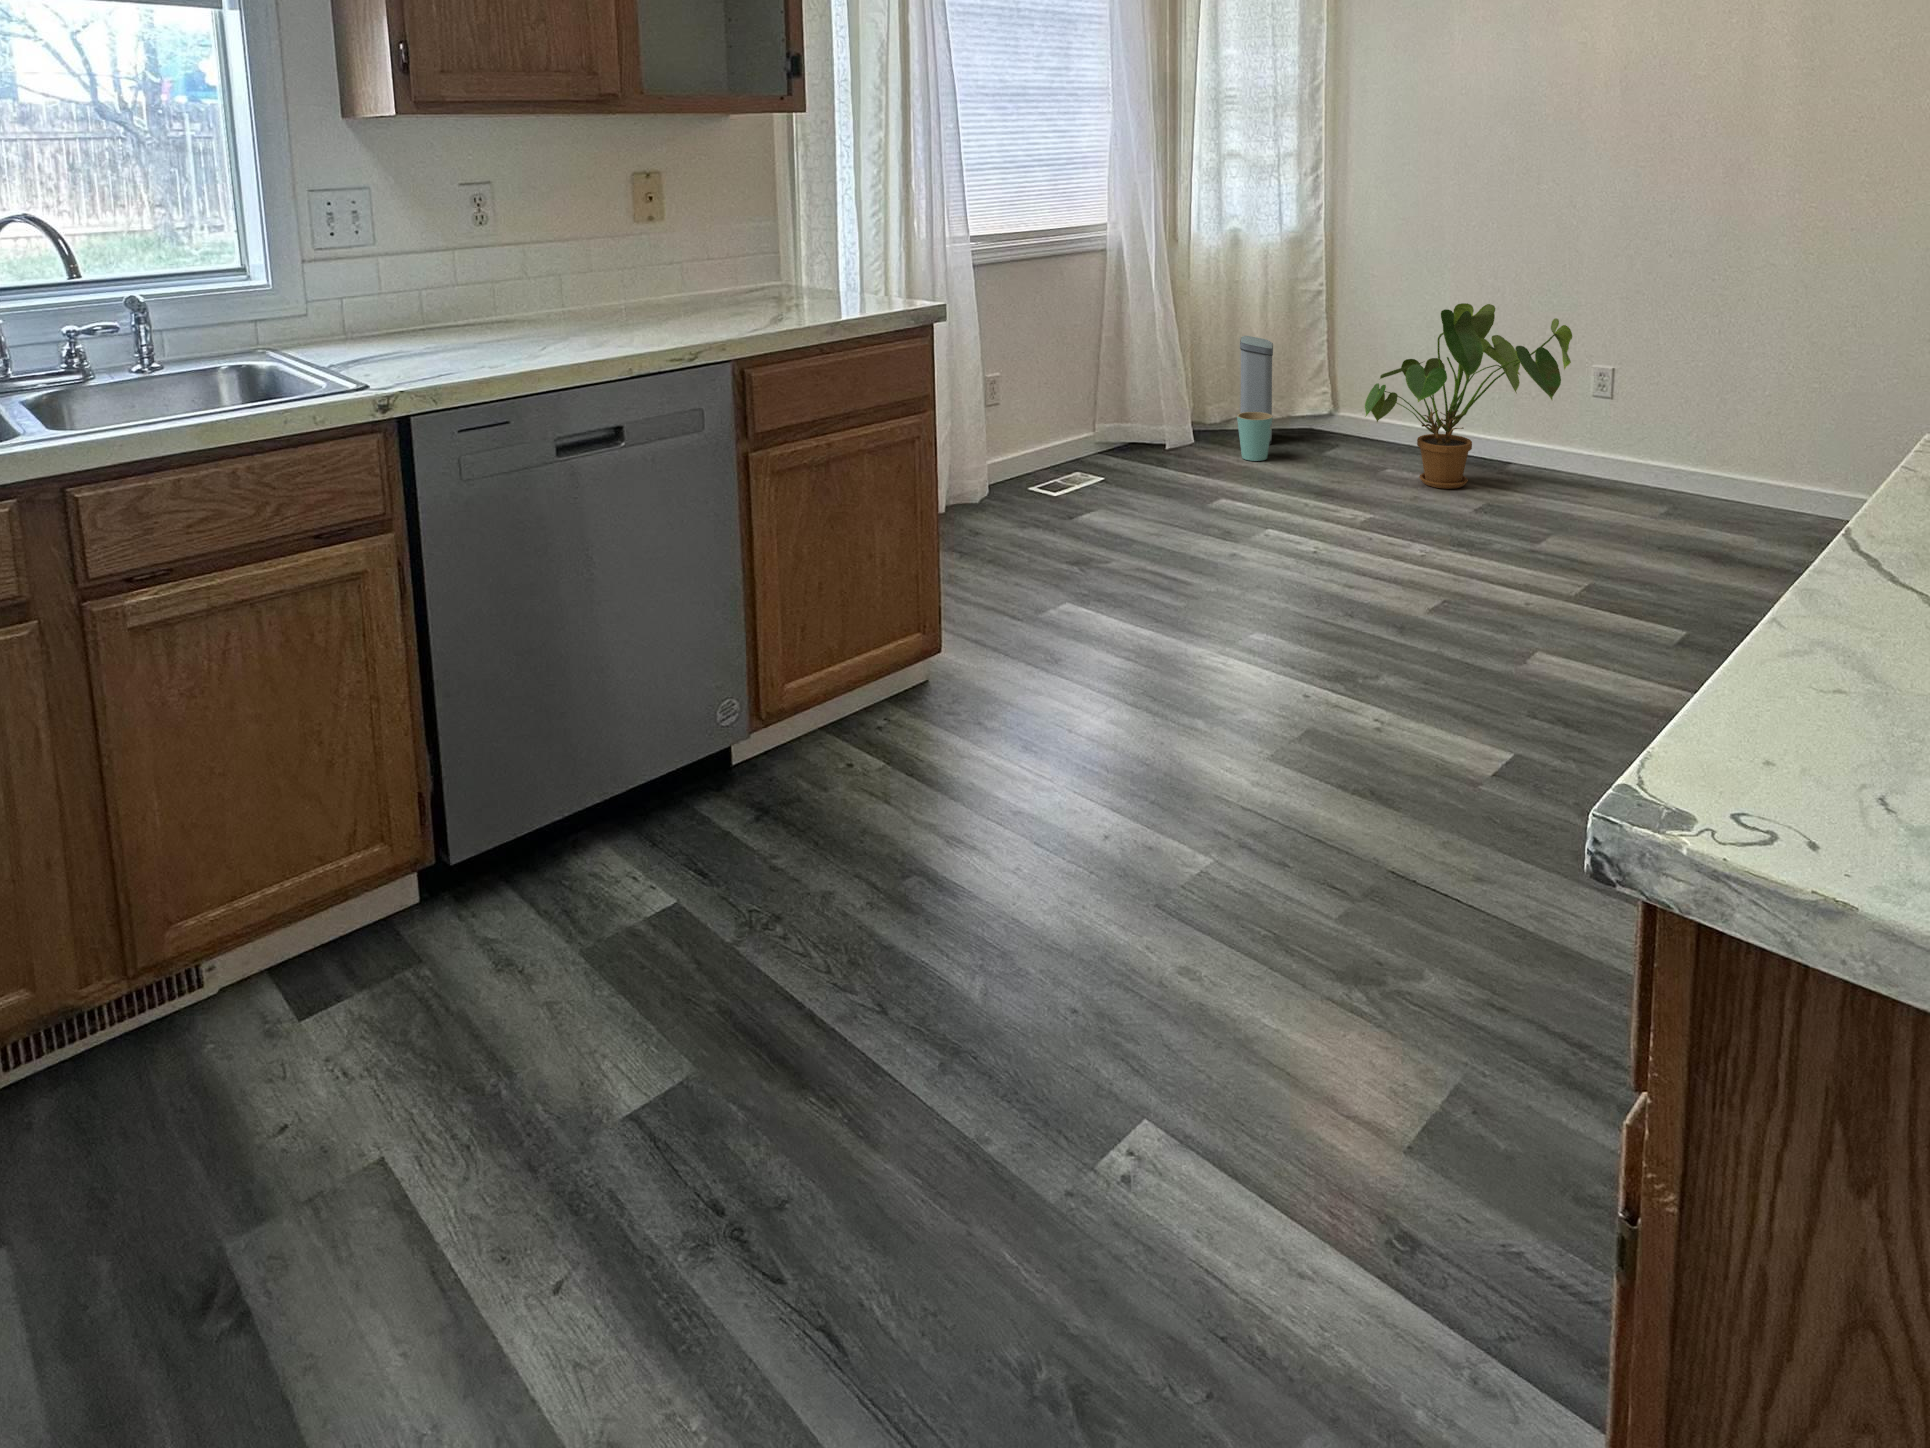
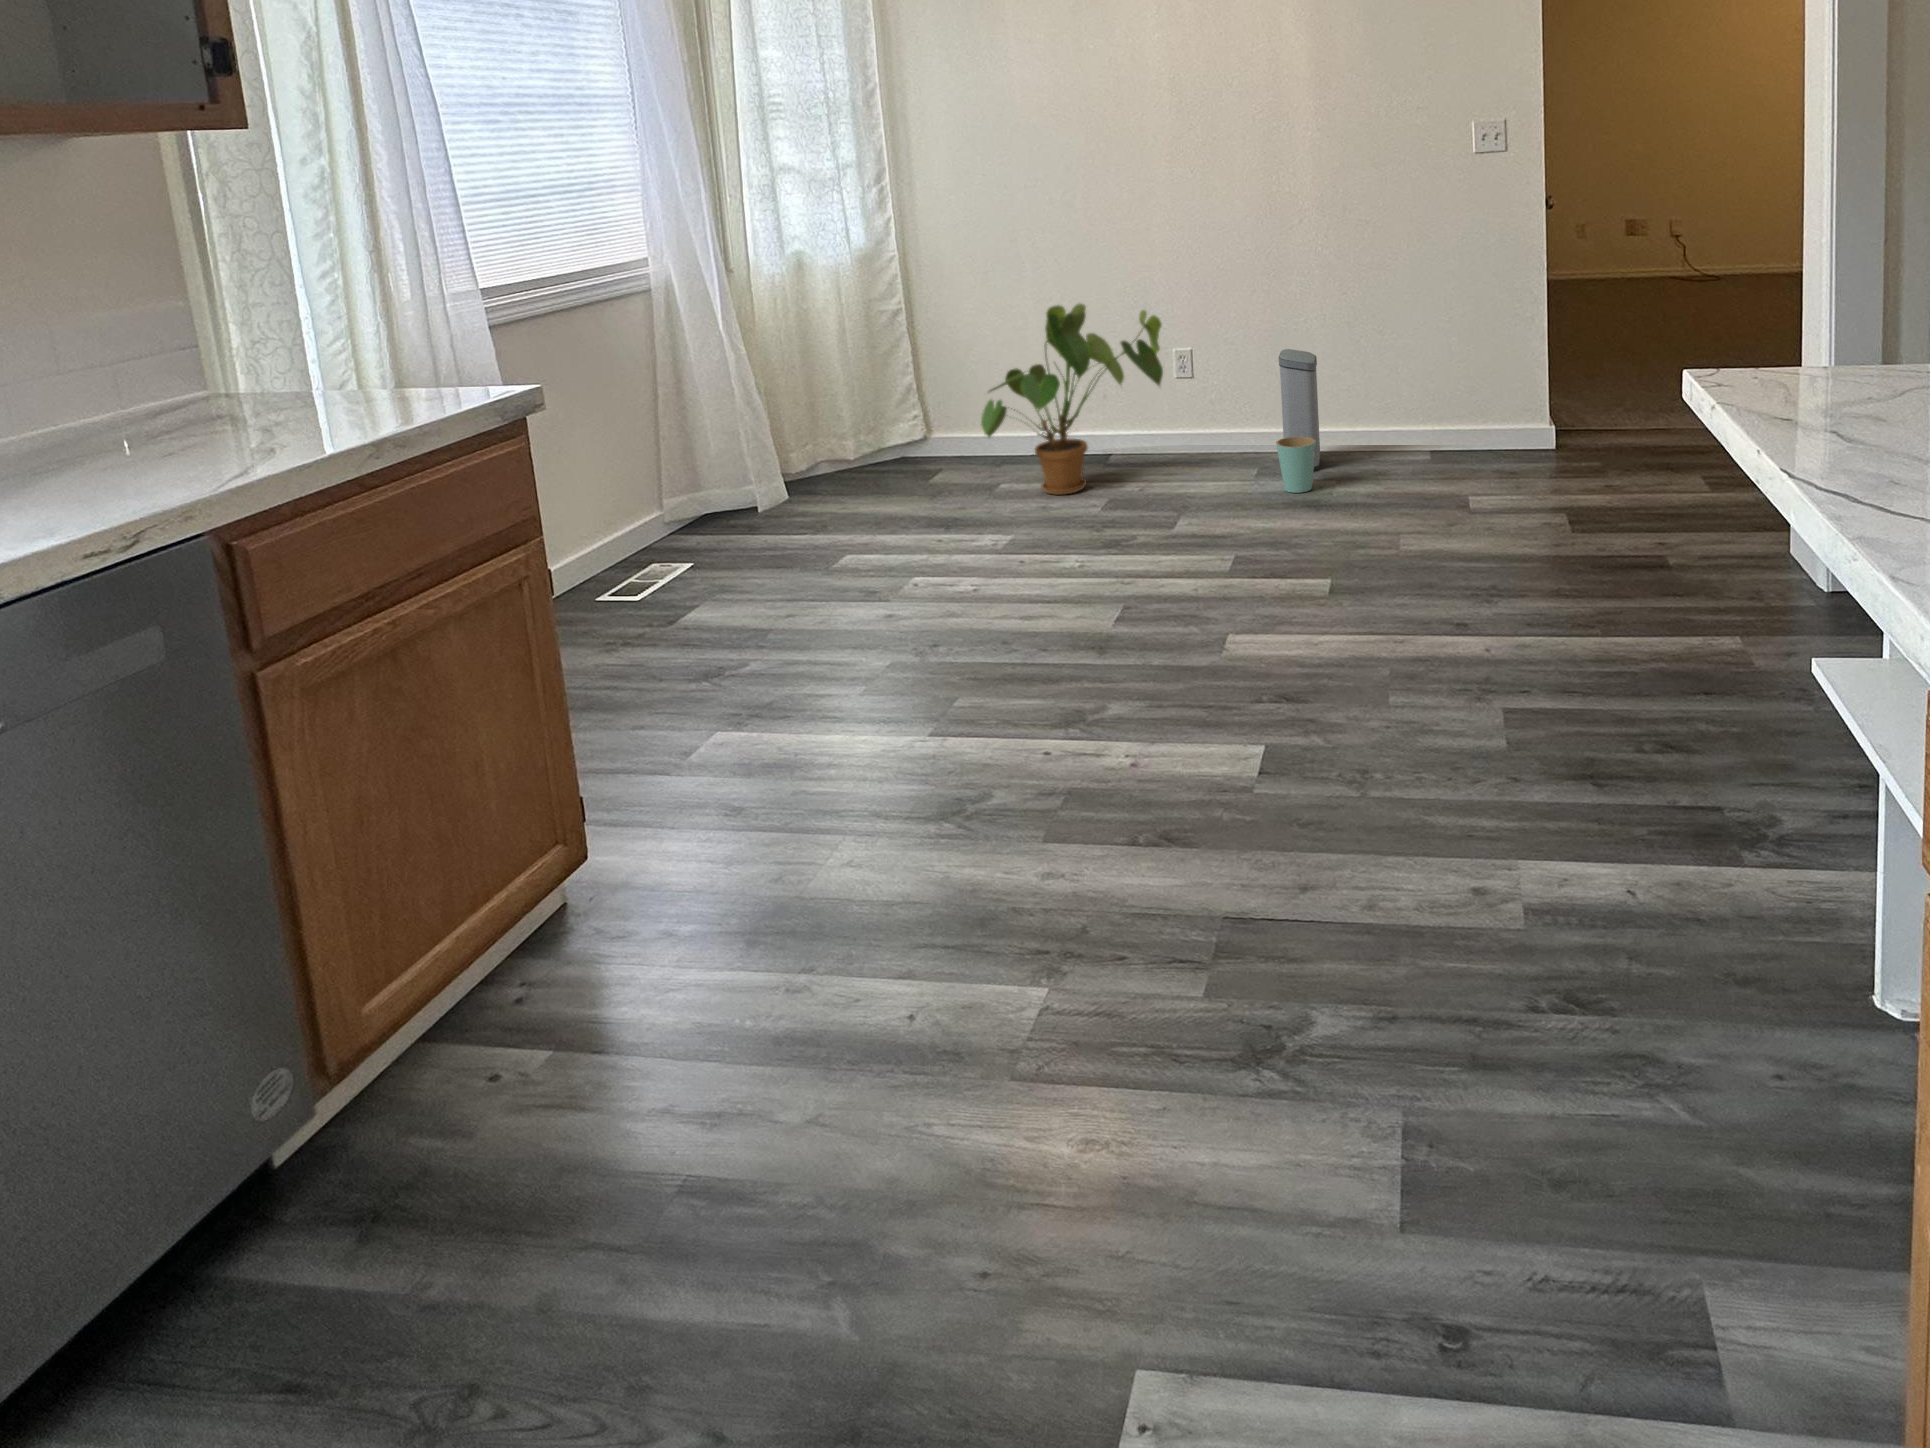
trash can: present [1237,336,1273,461] -> present [1276,349,1320,493]

